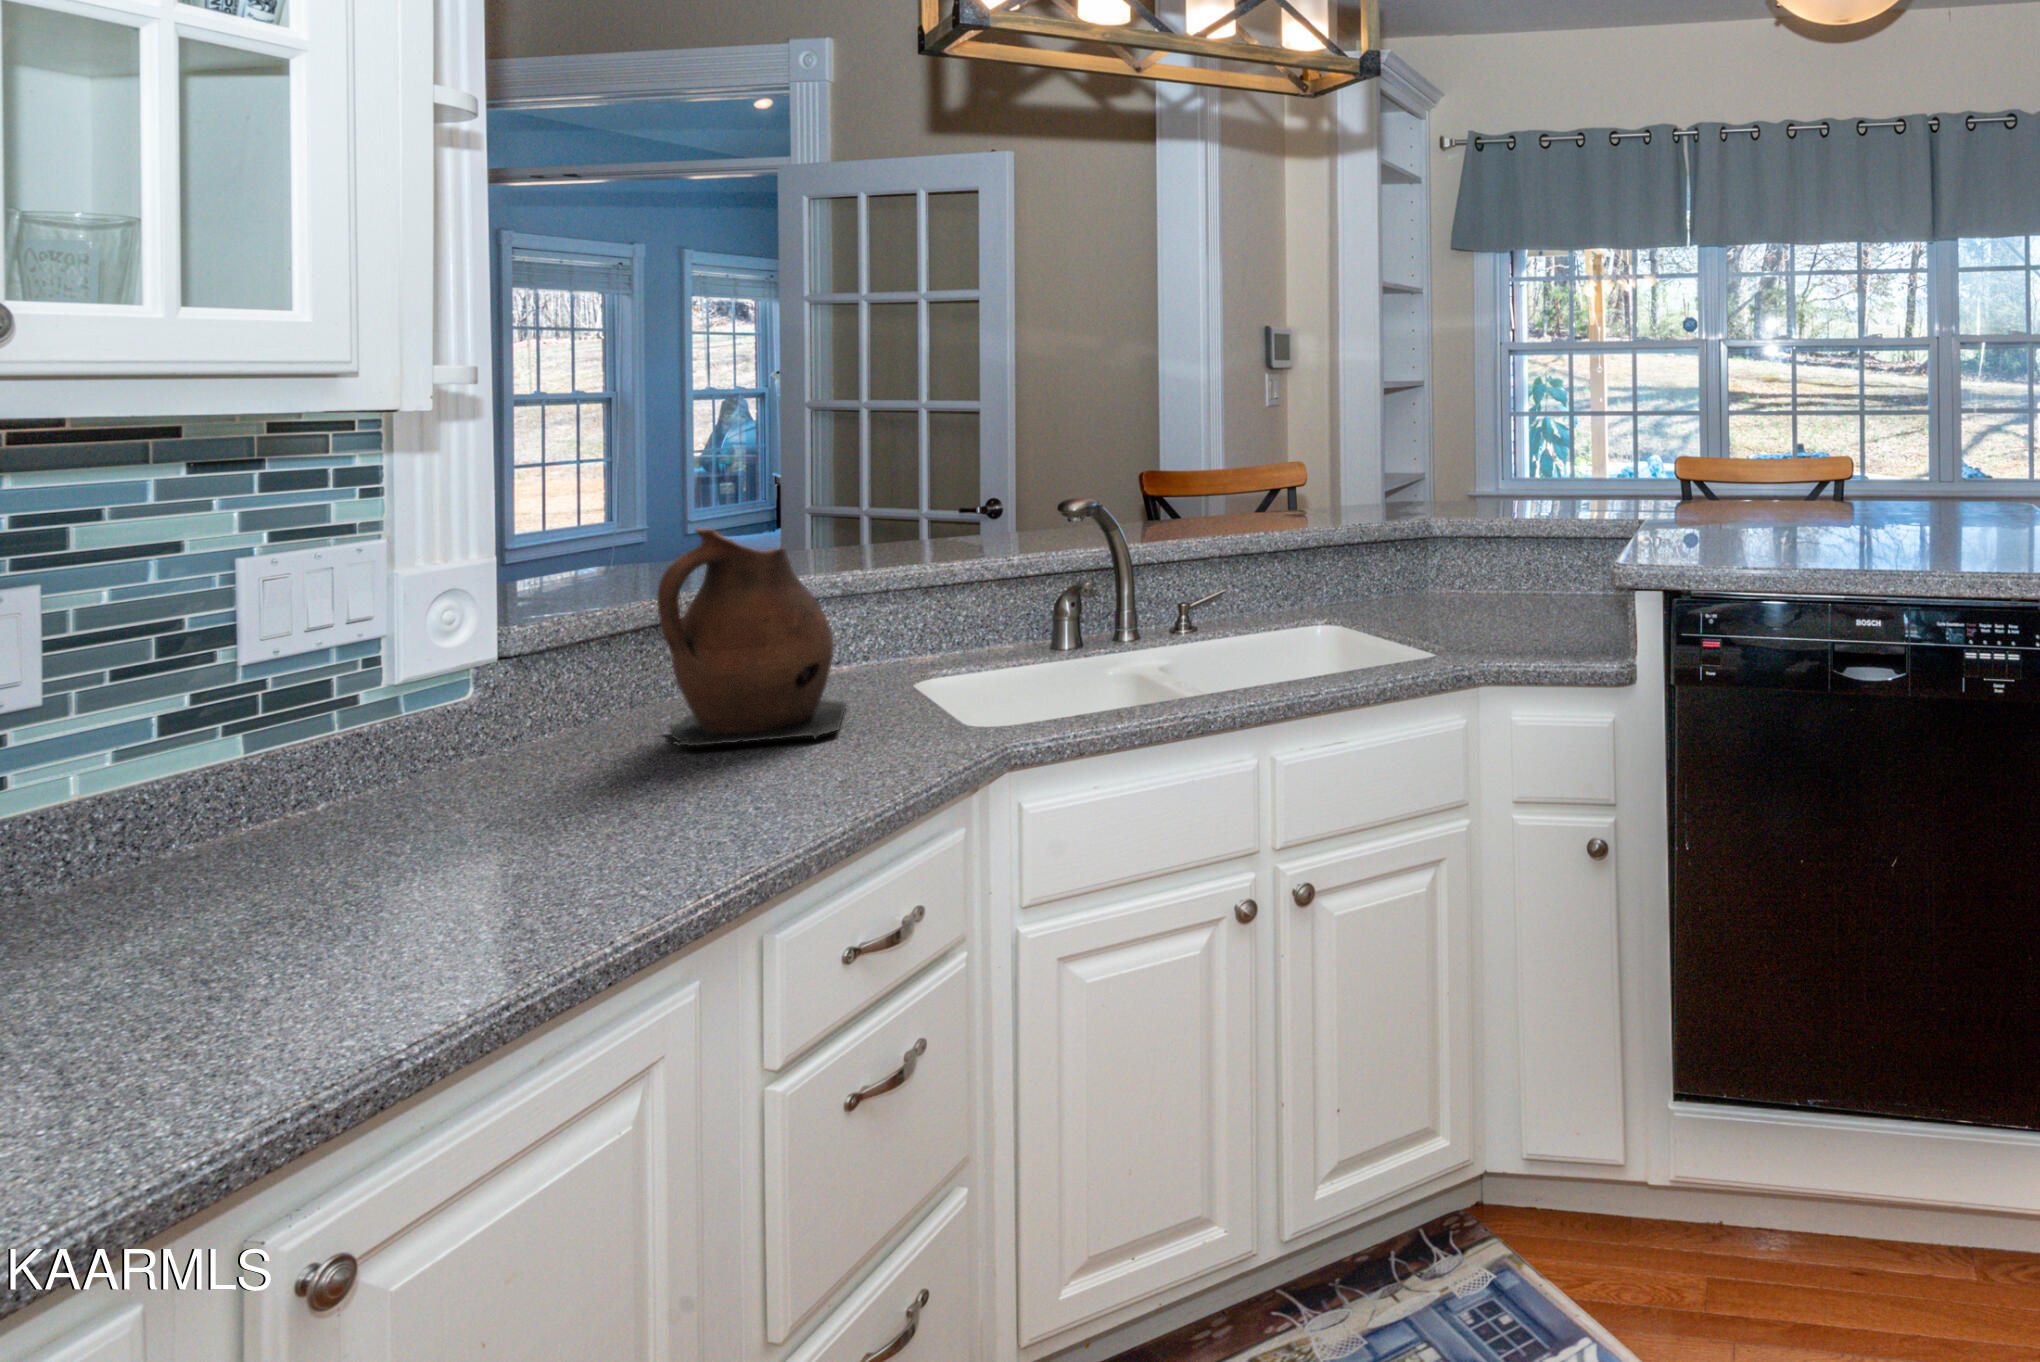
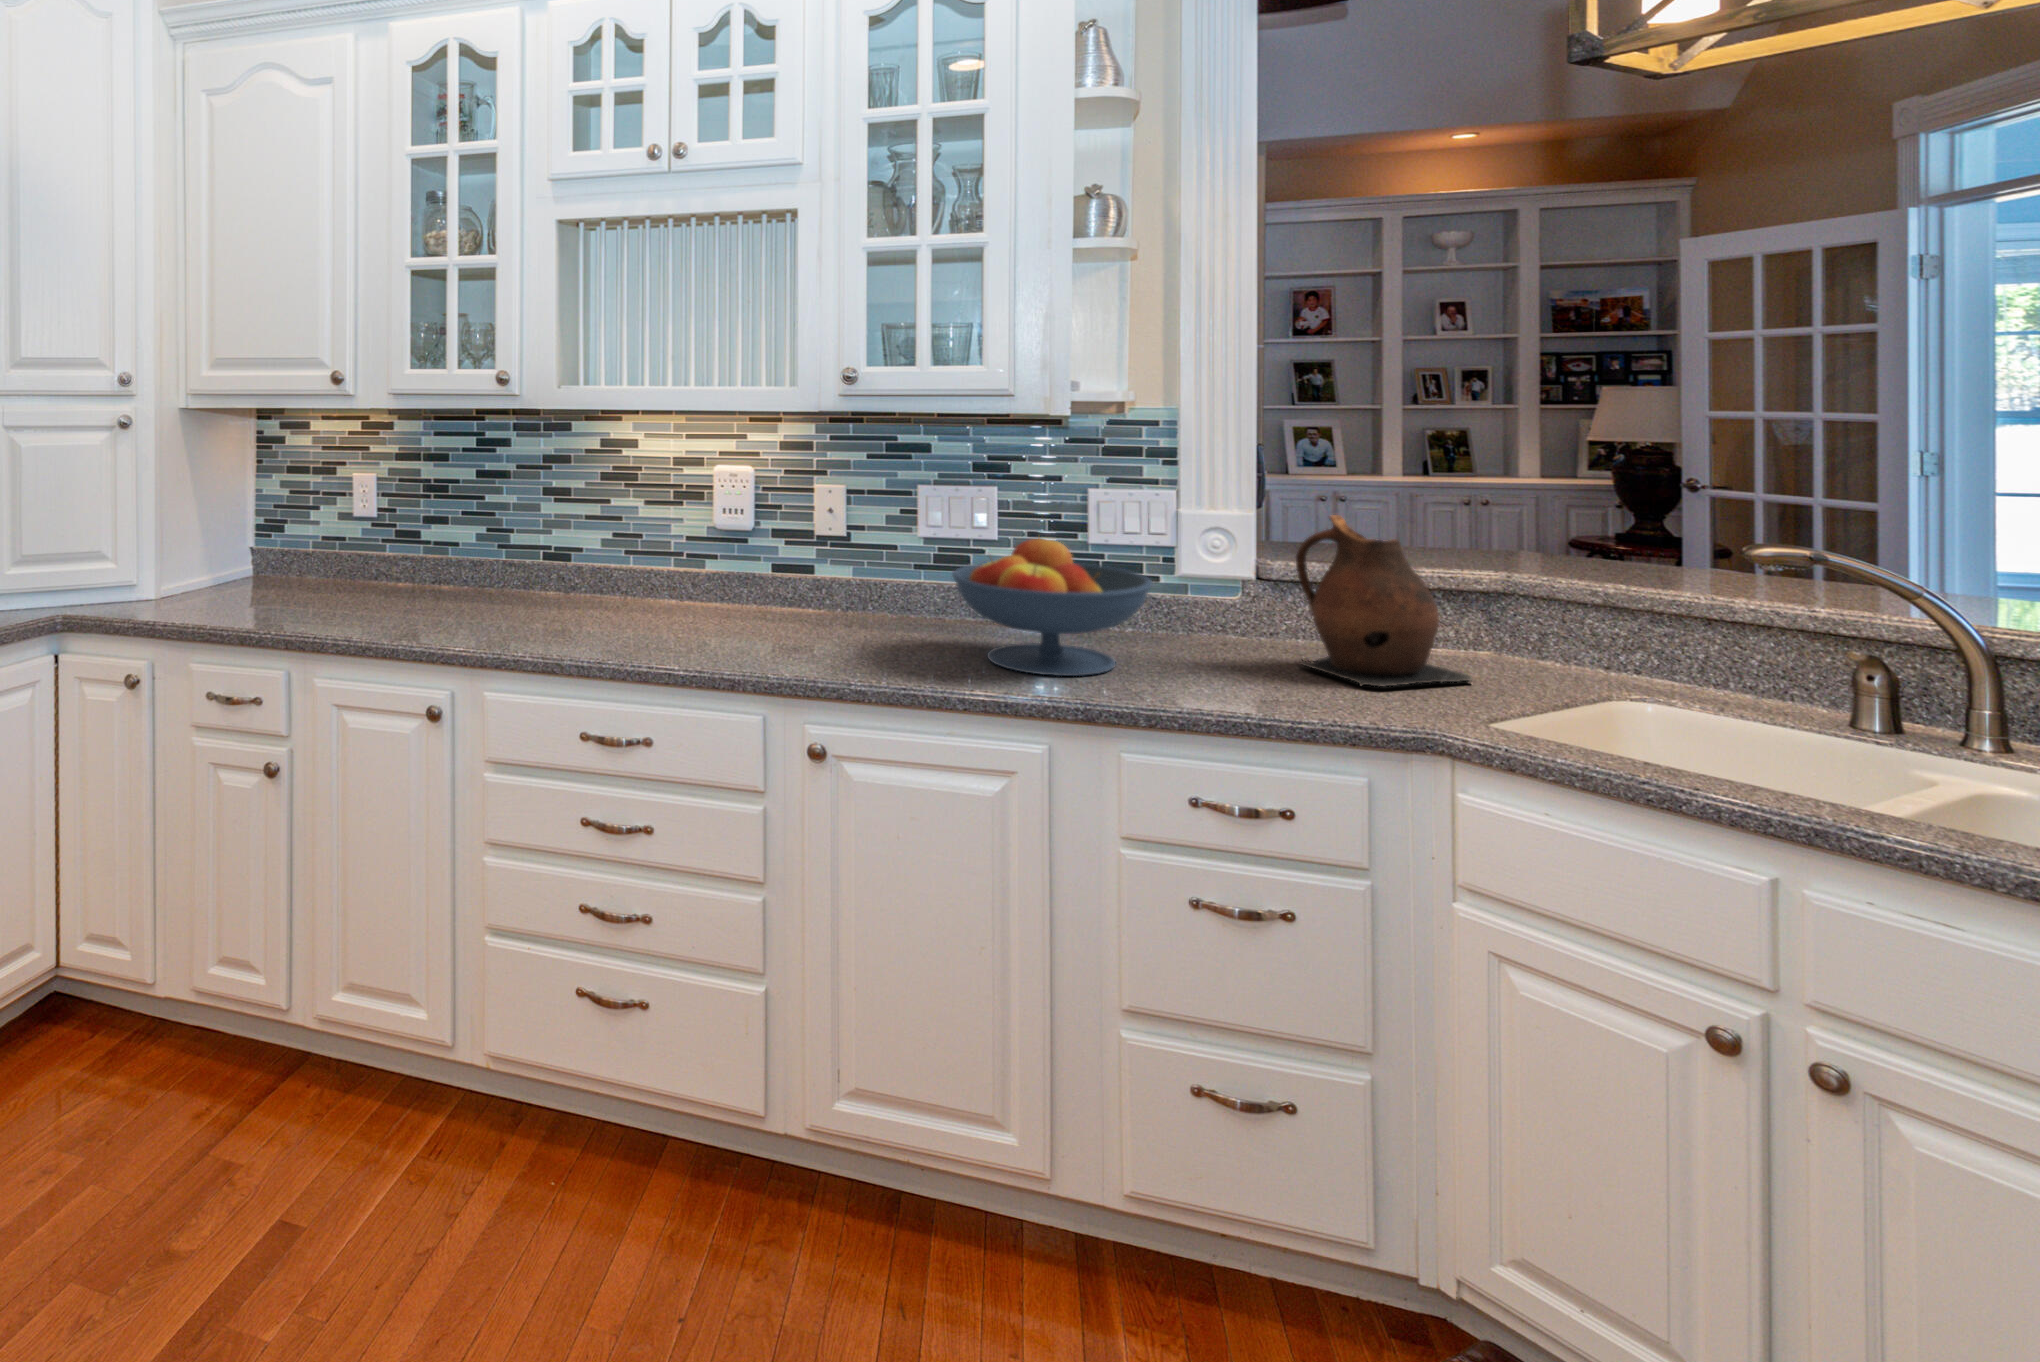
fruit bowl: none [201,645,642,909] -> present [952,538,1152,676]

